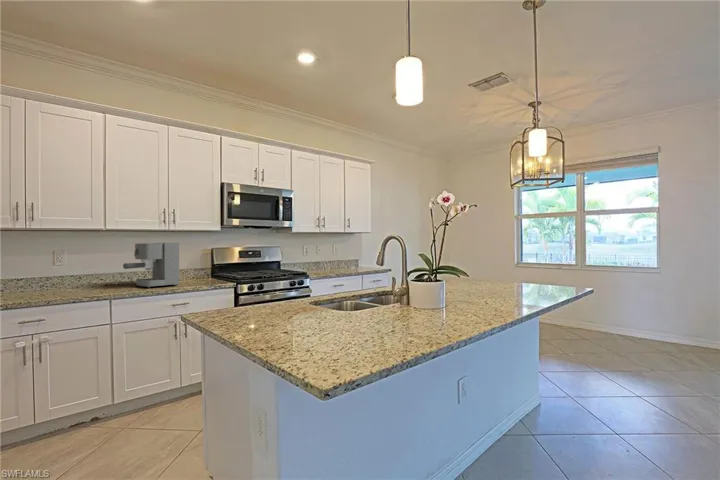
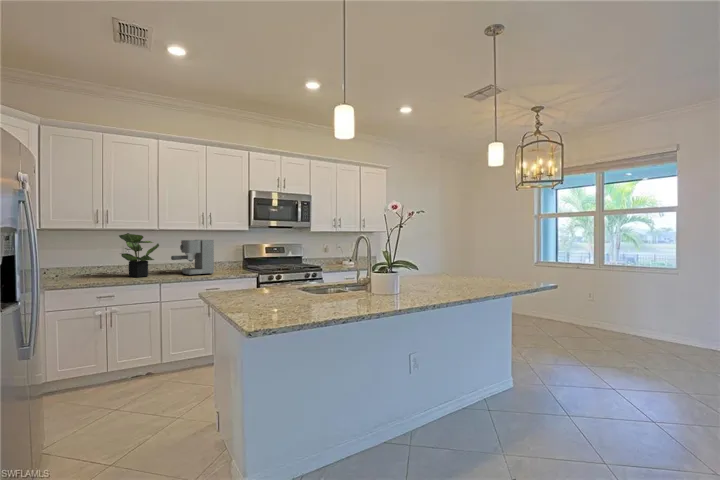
potted plant: none [48,234,107,292] -> present [119,233,159,277]

